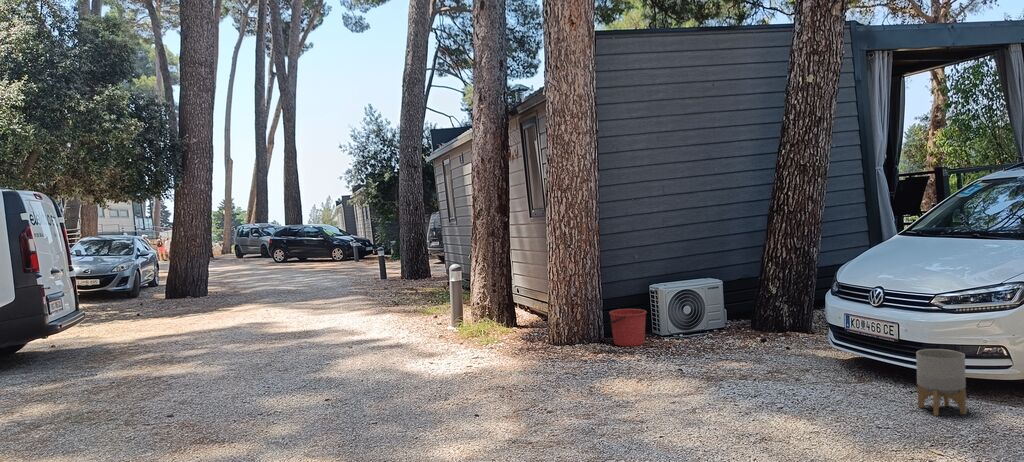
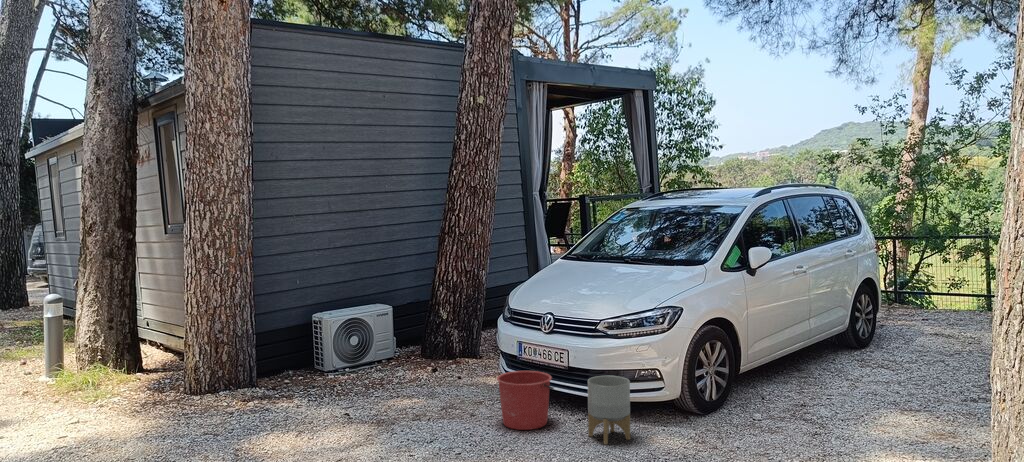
bucket: present [609,309,646,346] -> present [497,371,554,430]

